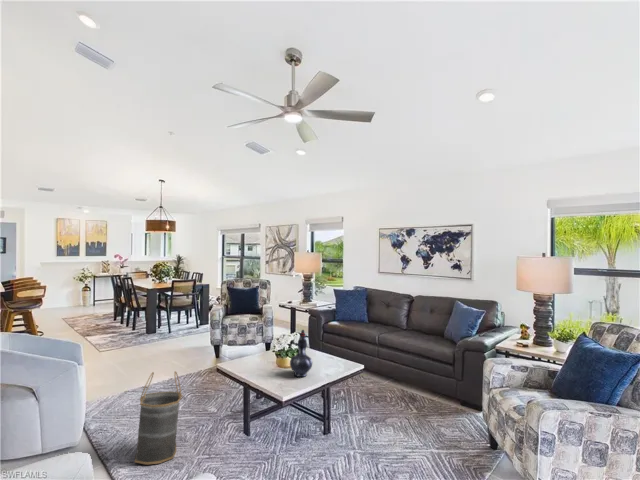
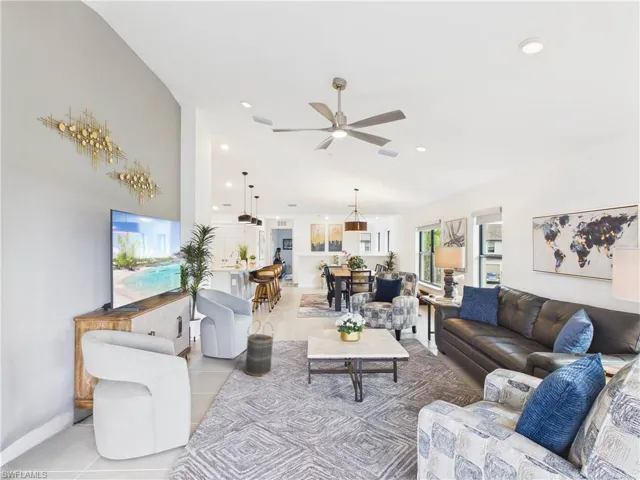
decorative vase: present [290,330,312,377] -> none [334,308,352,346]

